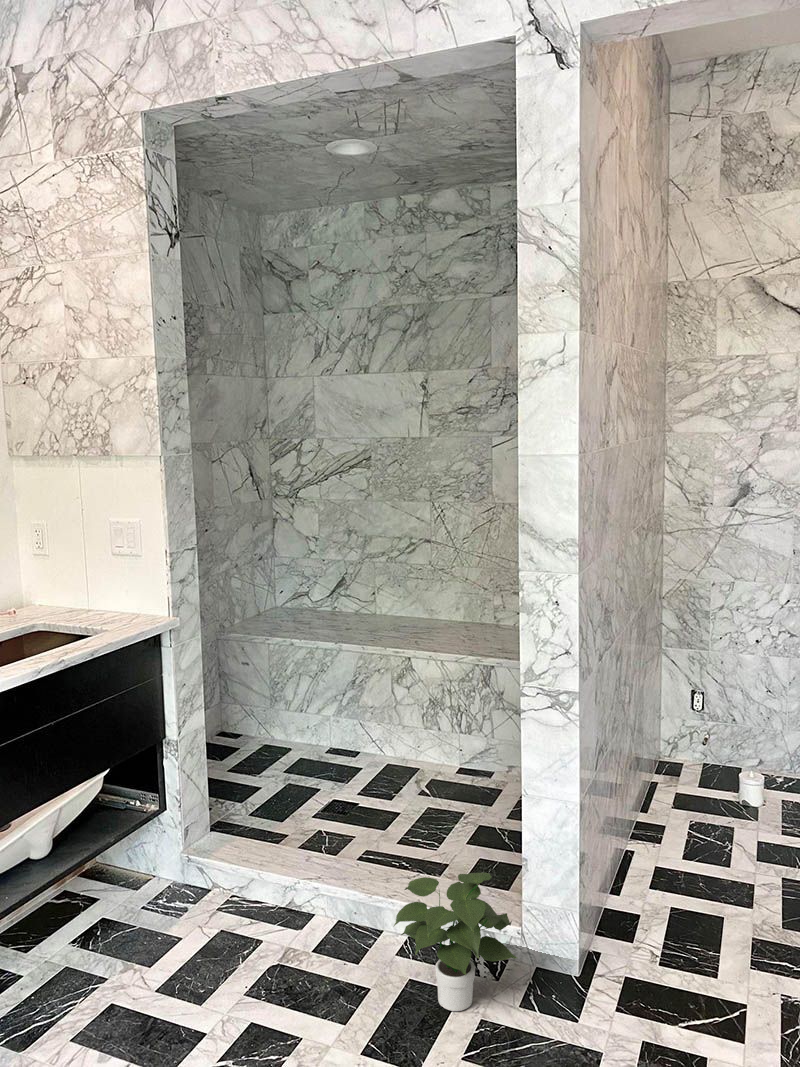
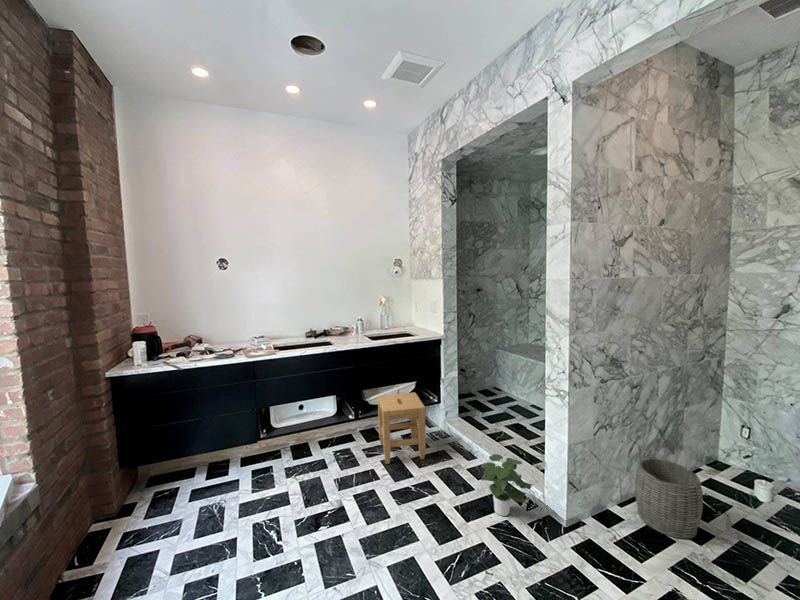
woven basket: none [631,782,730,910] -> present [635,458,703,539]
stool: none [16,796,201,1033] -> present [378,392,426,464]

